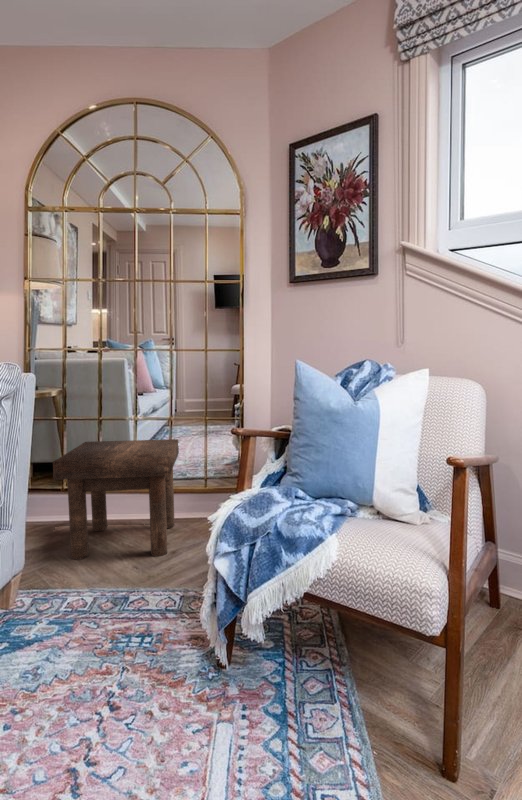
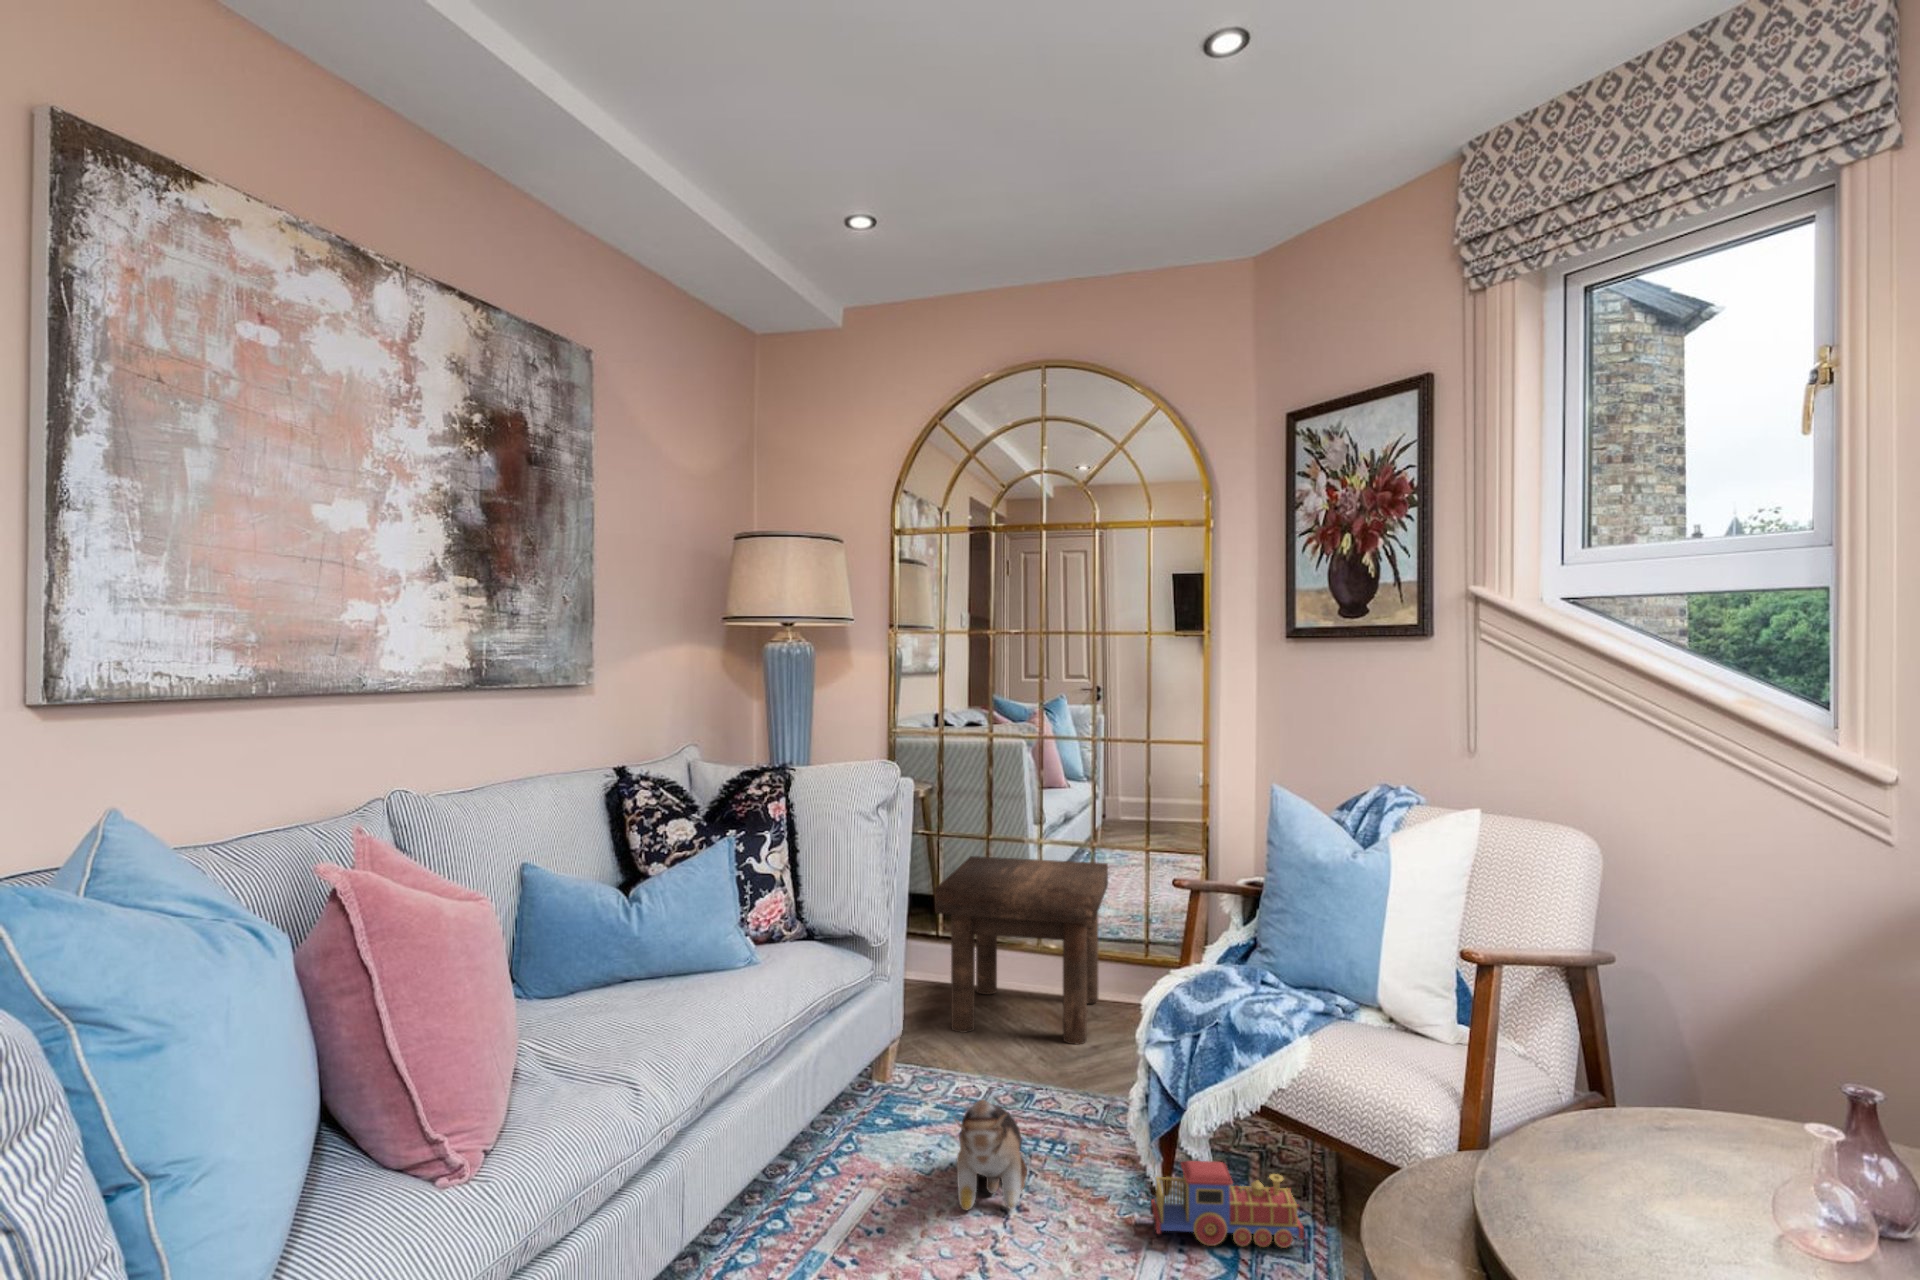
plush toy: none [40,623,120,723] -> present [954,1099,1027,1210]
toy train: none [219,637,334,707] -> present [1150,1161,1304,1248]

